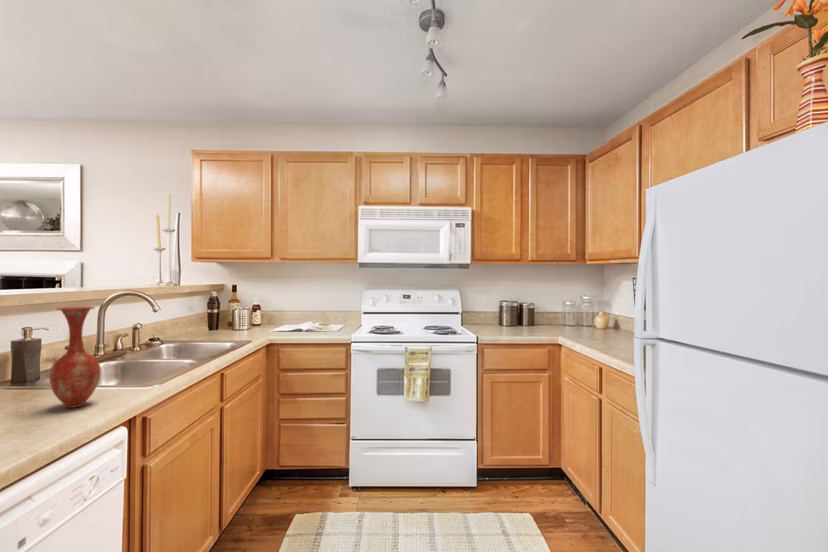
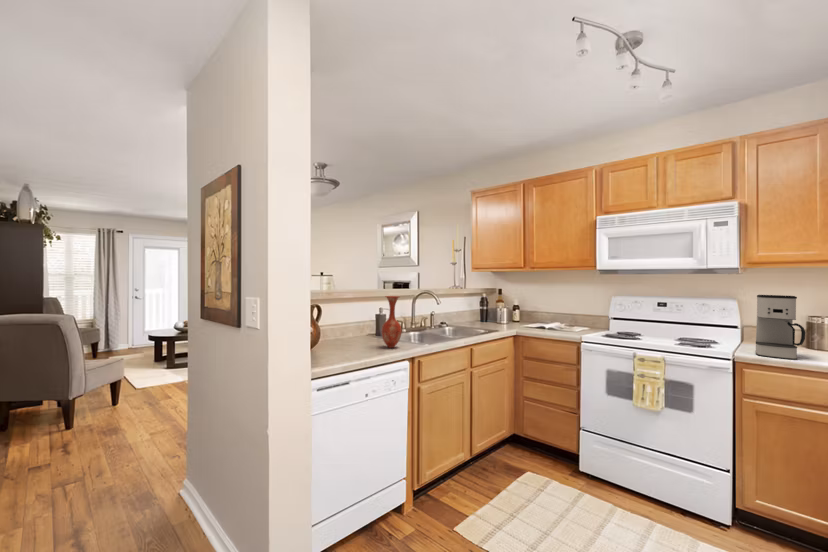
coffee maker: none [485,281,517,334] -> present [756,295,806,360]

